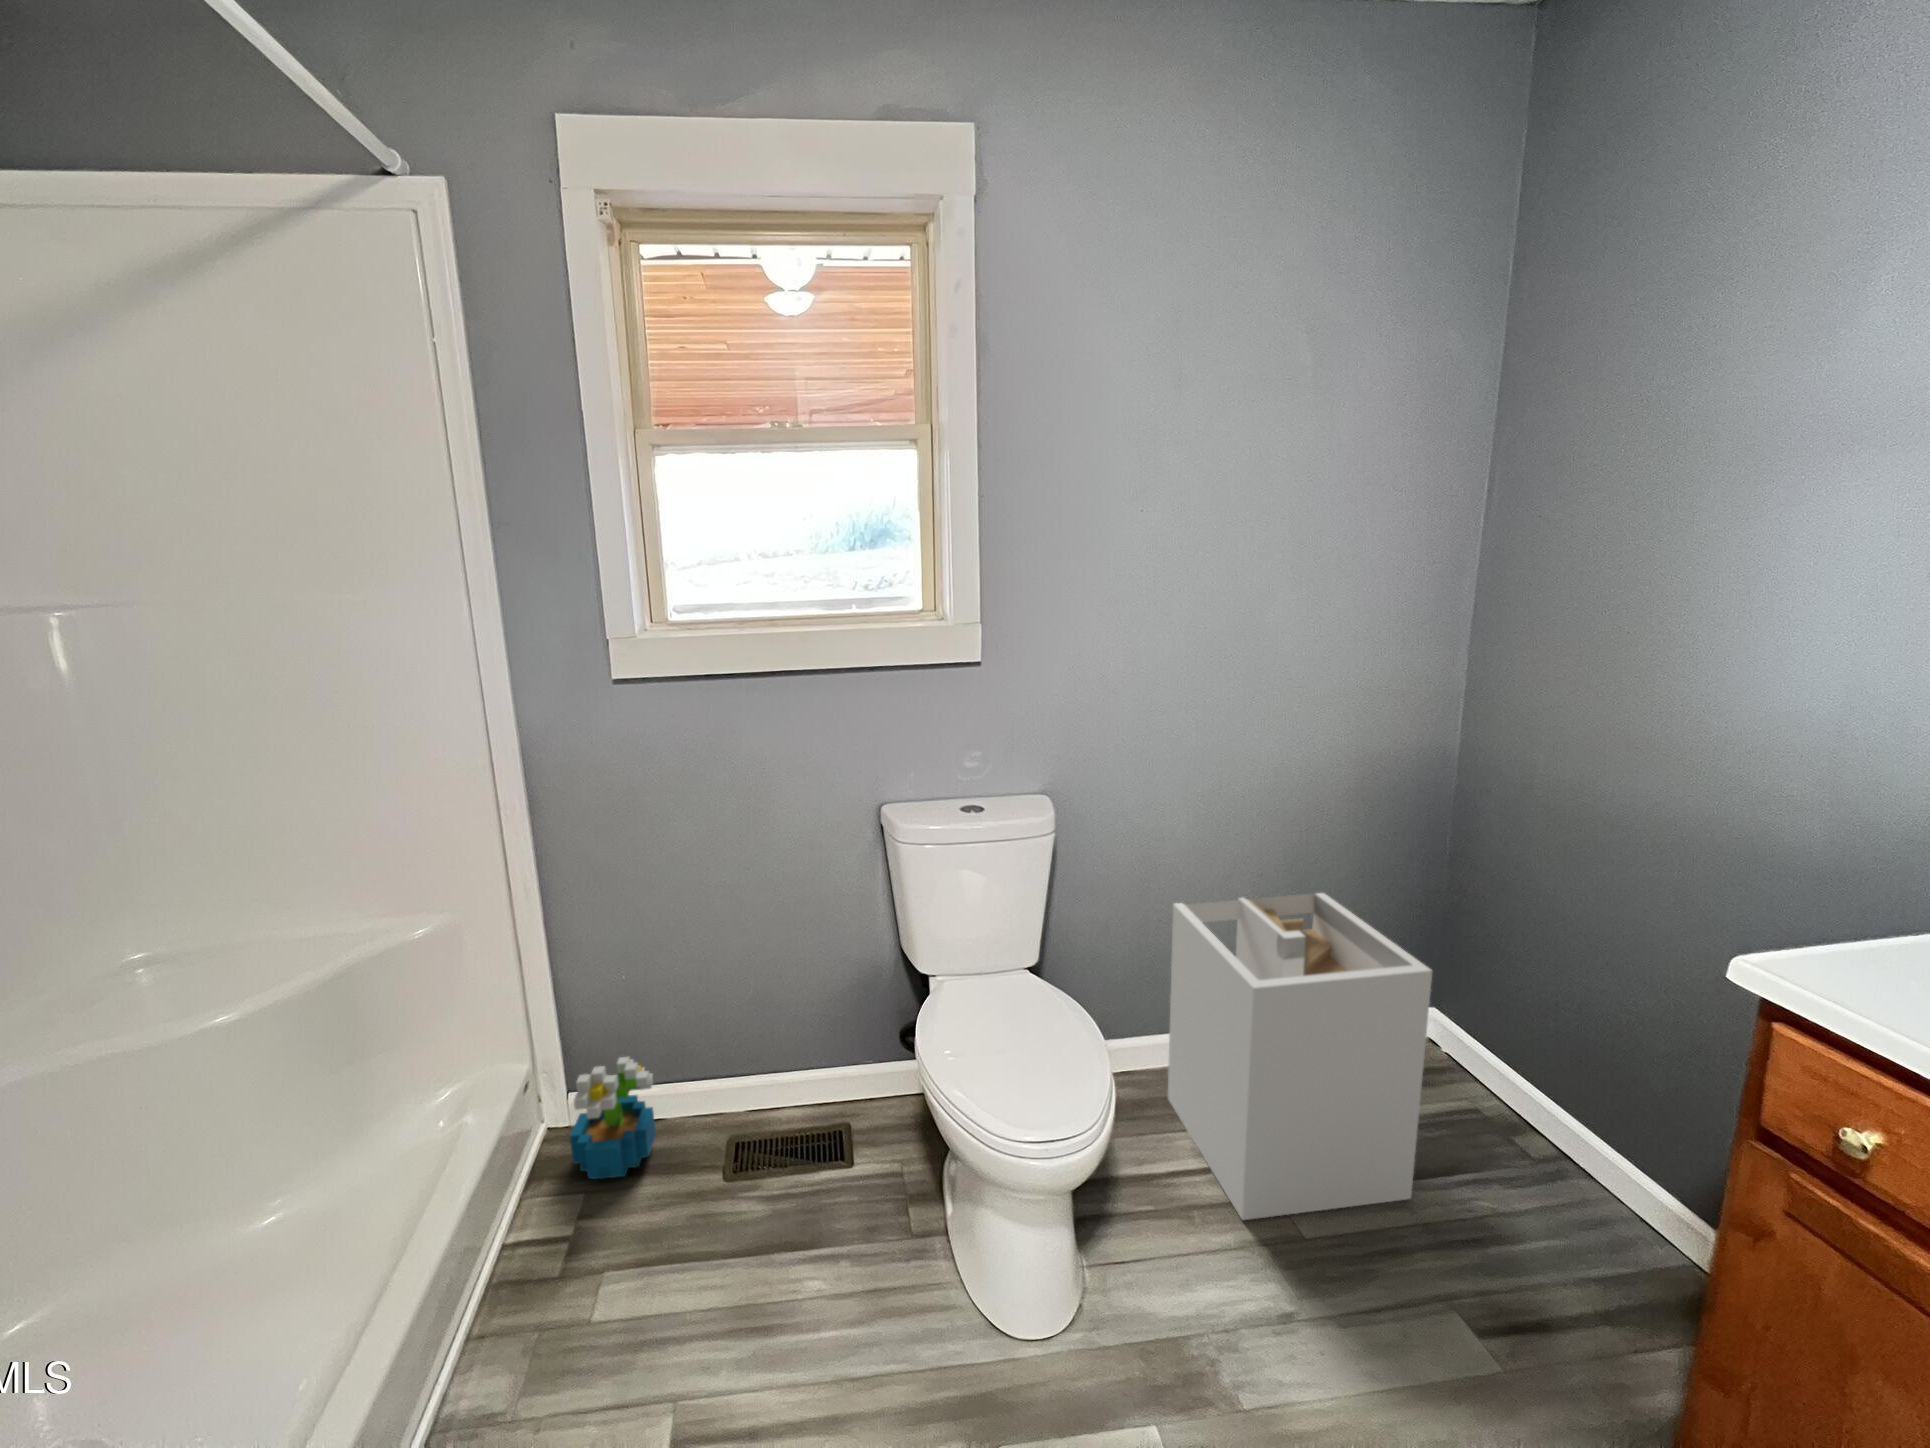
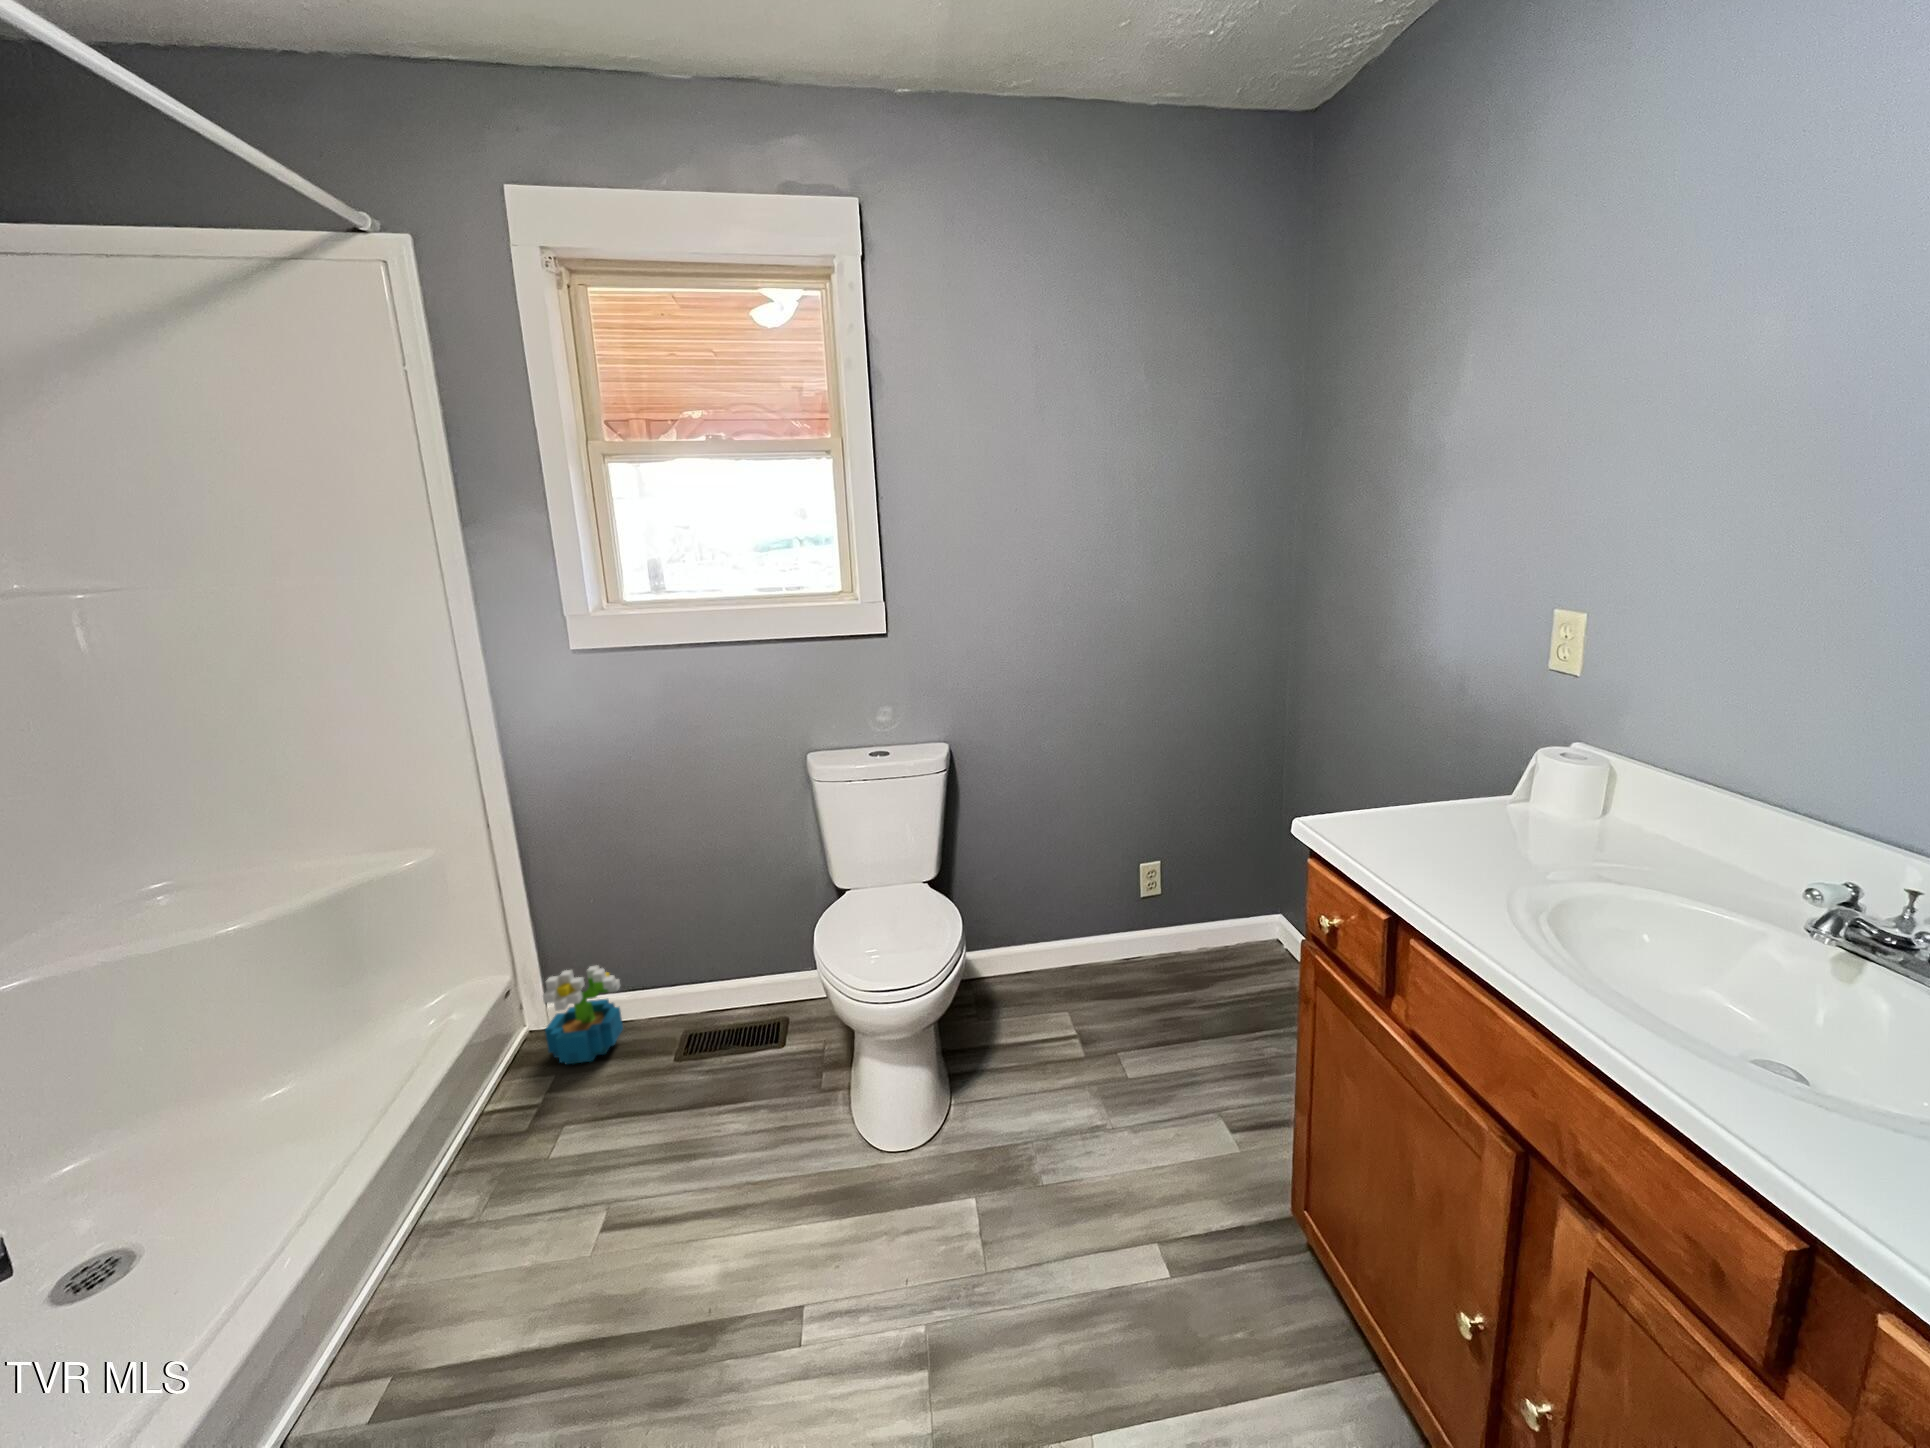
laundry hamper: present [1168,893,1432,1220] -> none [1051,817,1221,1068]

